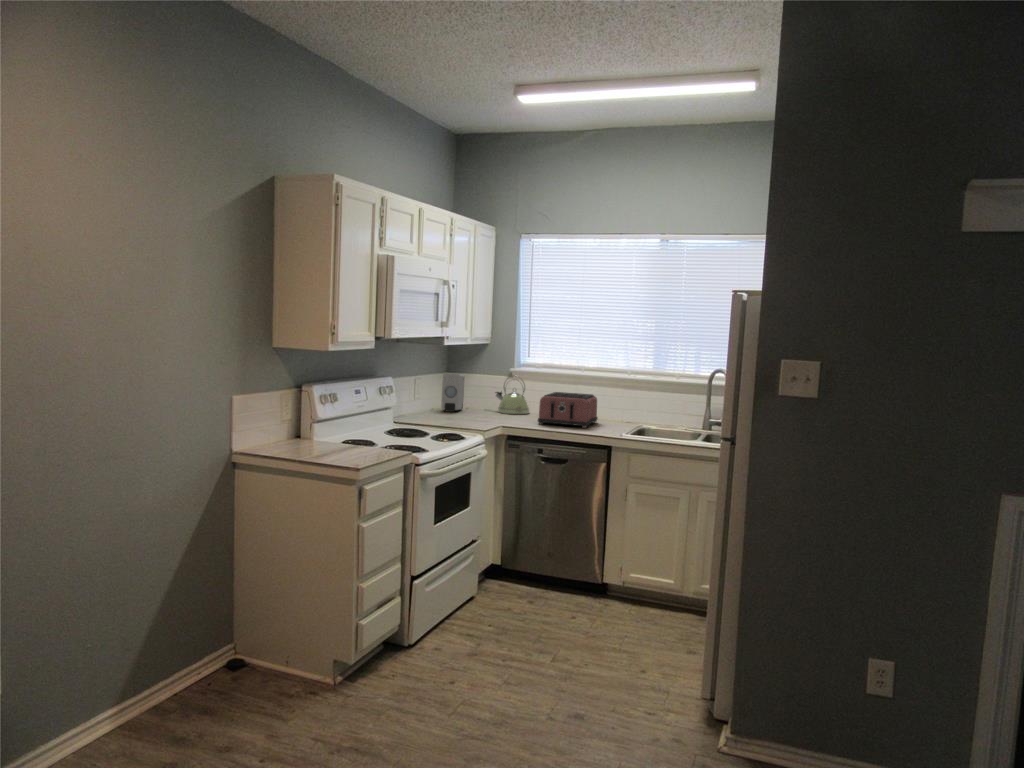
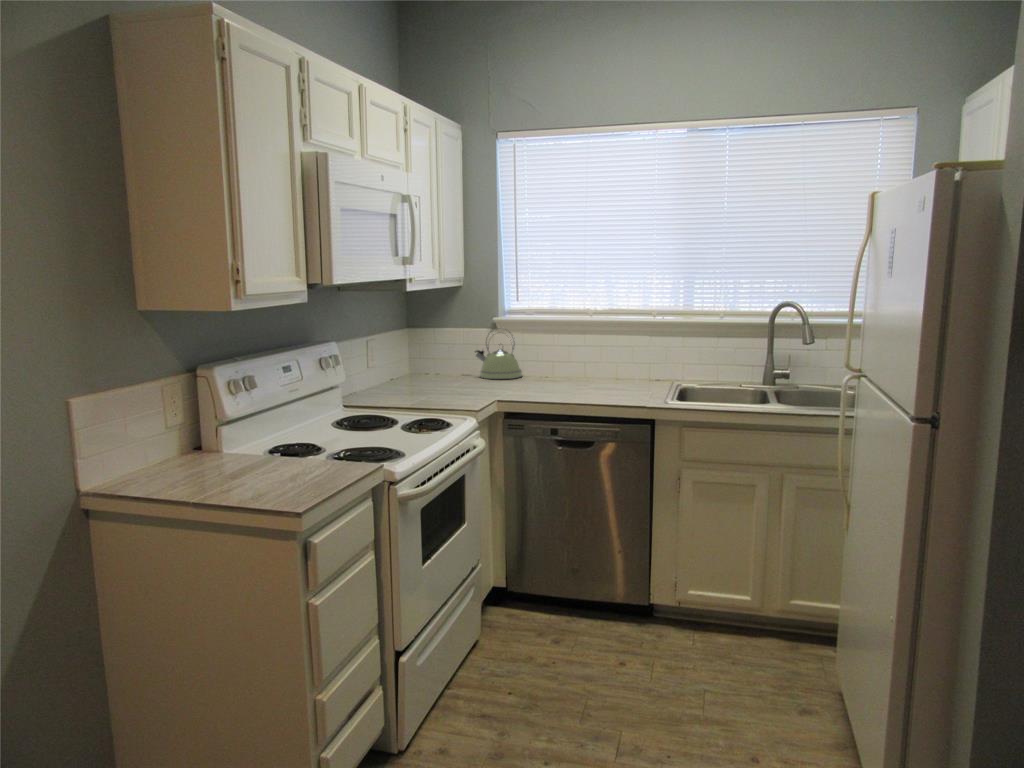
soap dispenser: present [441,374,464,412] -> none [404,330,433,382]
toaster: present [538,392,598,428] -> none [542,347,618,395]

